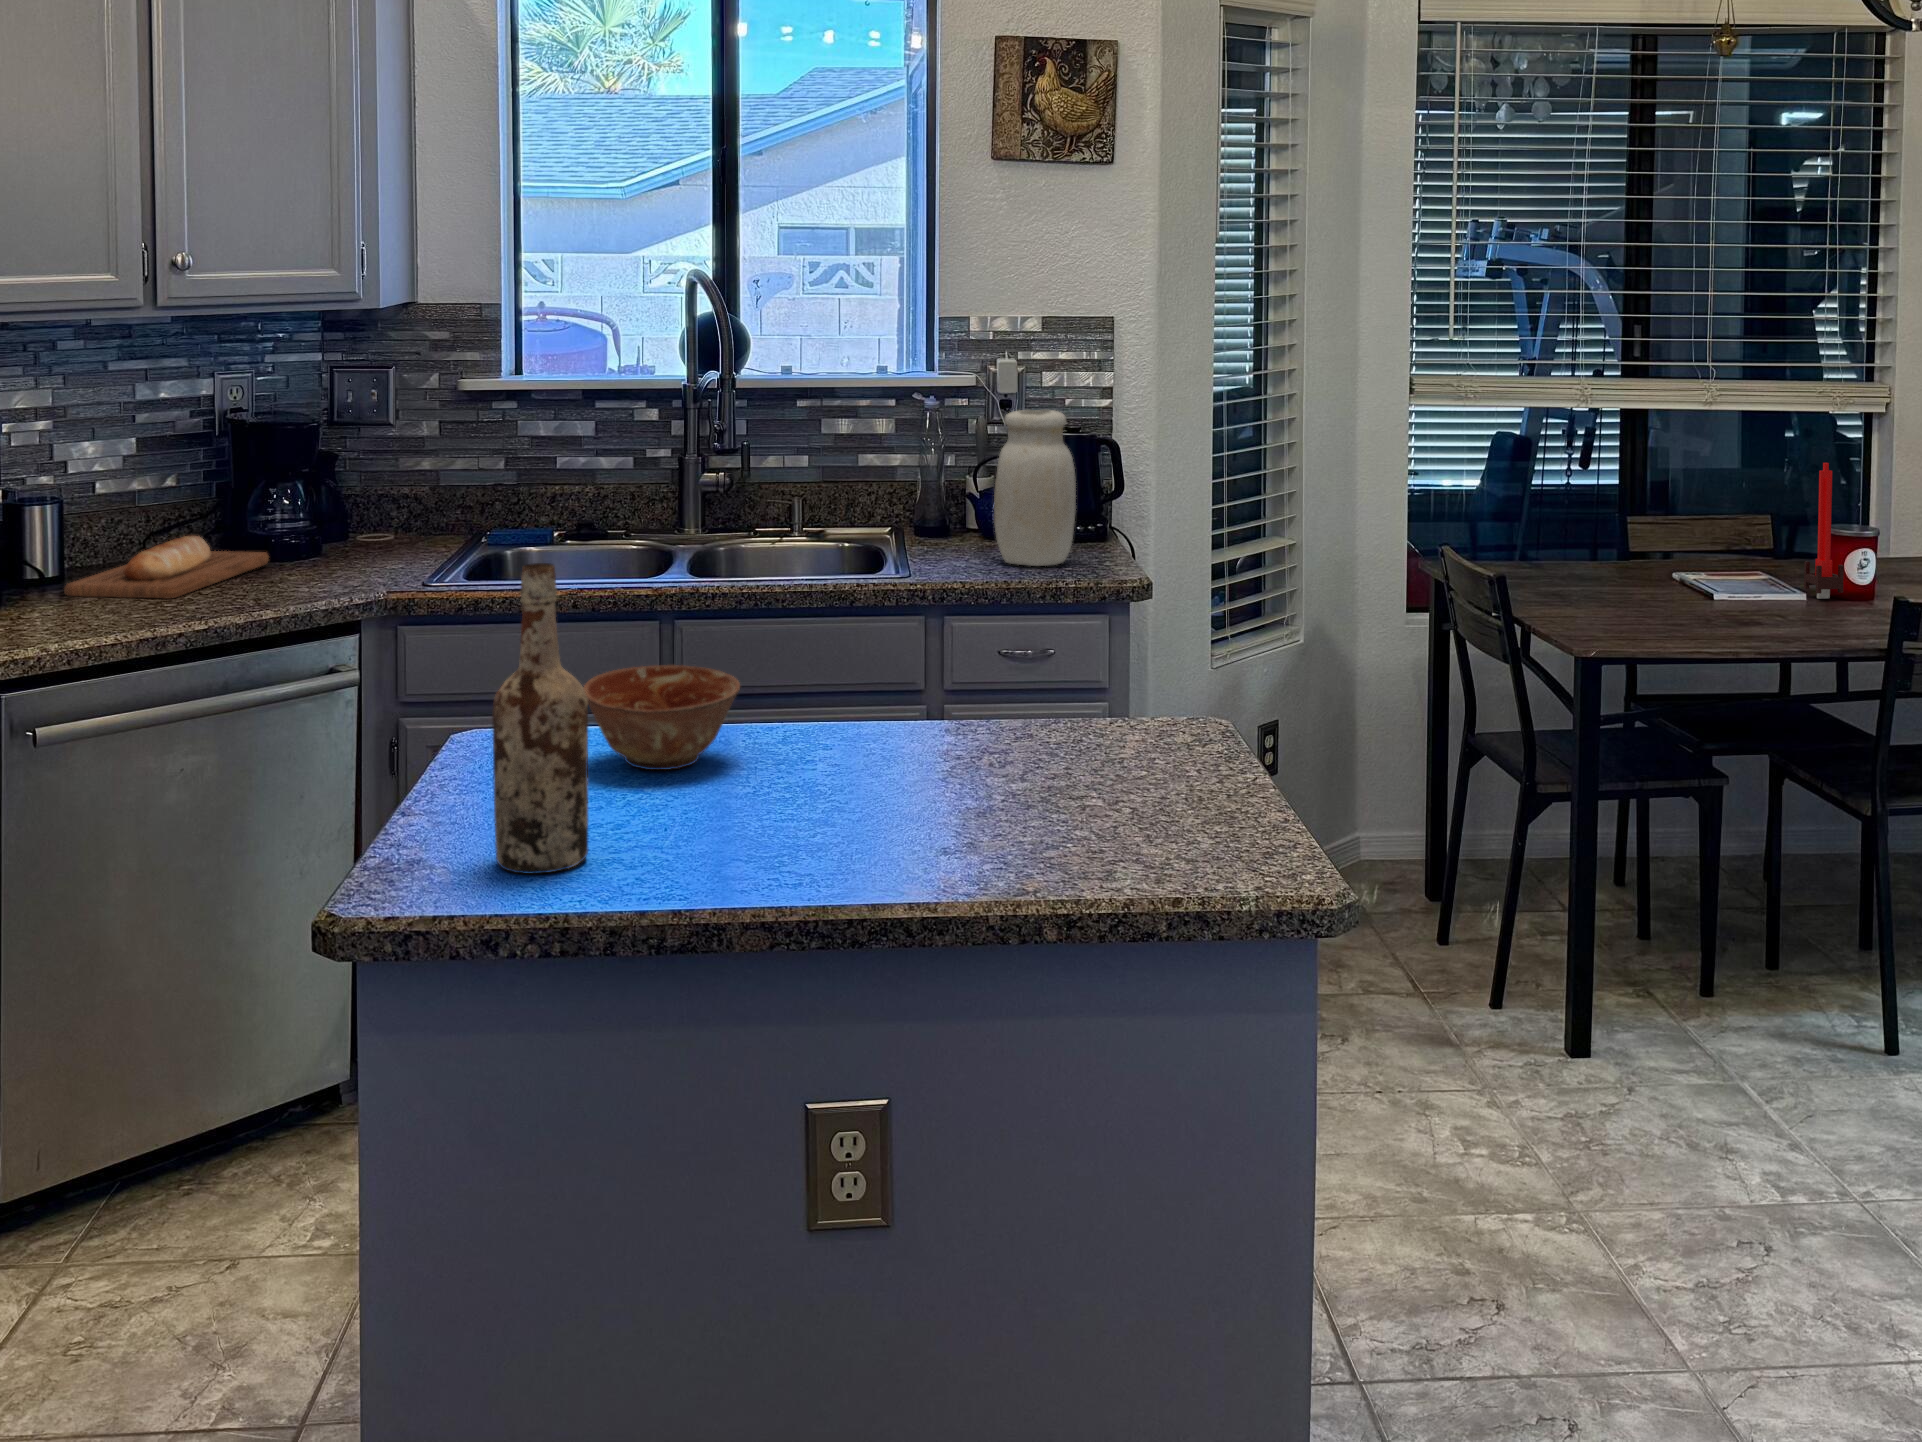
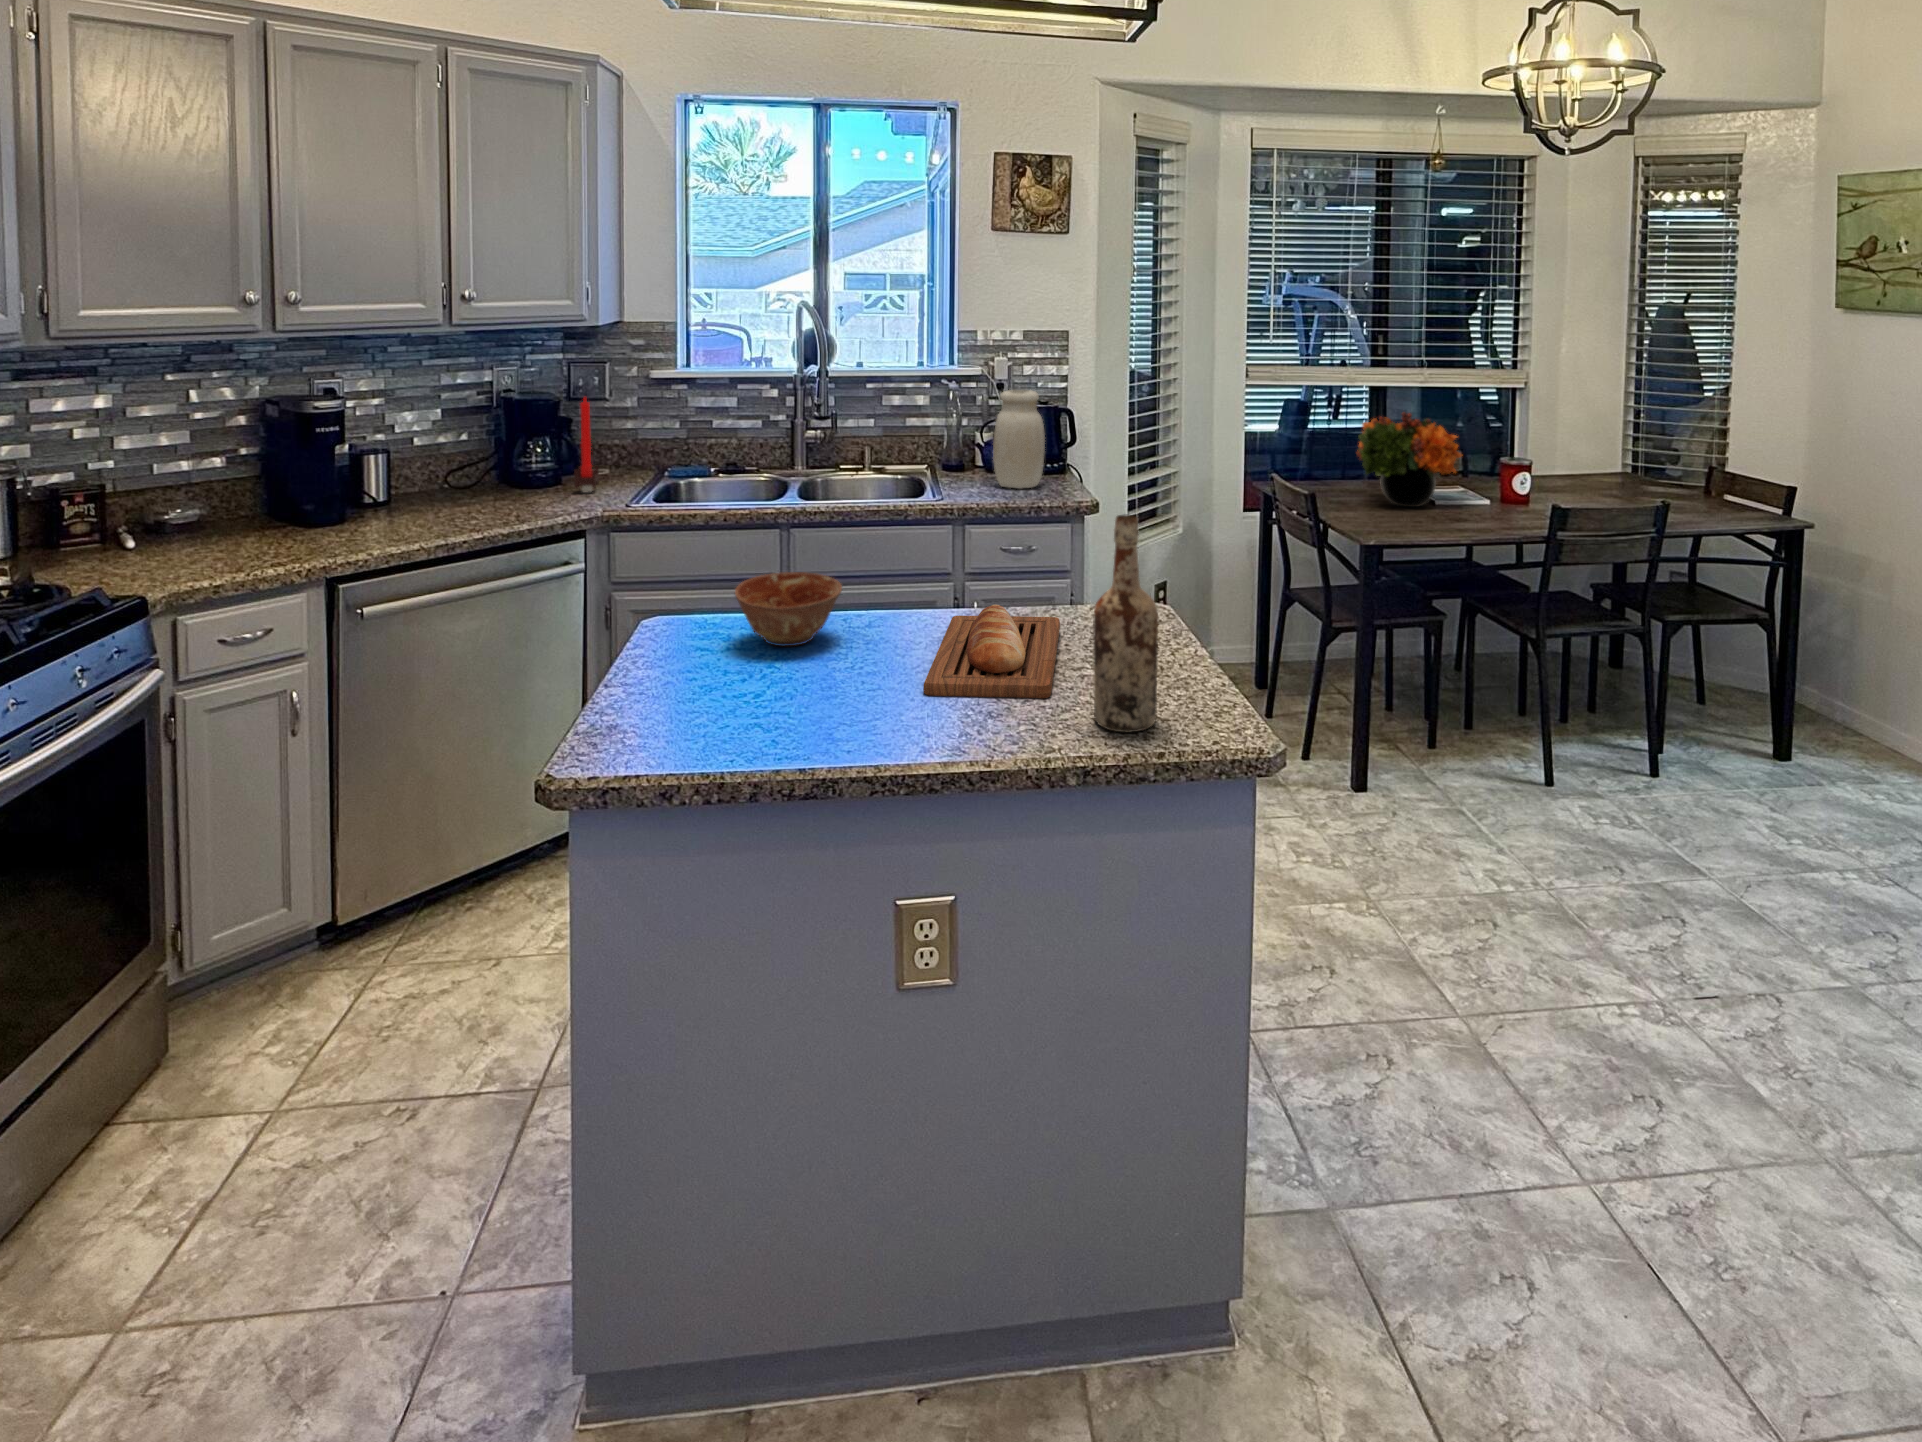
flower arrangement: none [1583,448,1759,602] -> present [1357,412,1462,507]
candle: present [1804,463,1844,599] -> present [574,397,599,492]
bread loaf: present [64,535,269,599] -> present [923,605,1060,699]
wine bottle: present [492,563,588,874] -> present [1093,514,1158,732]

